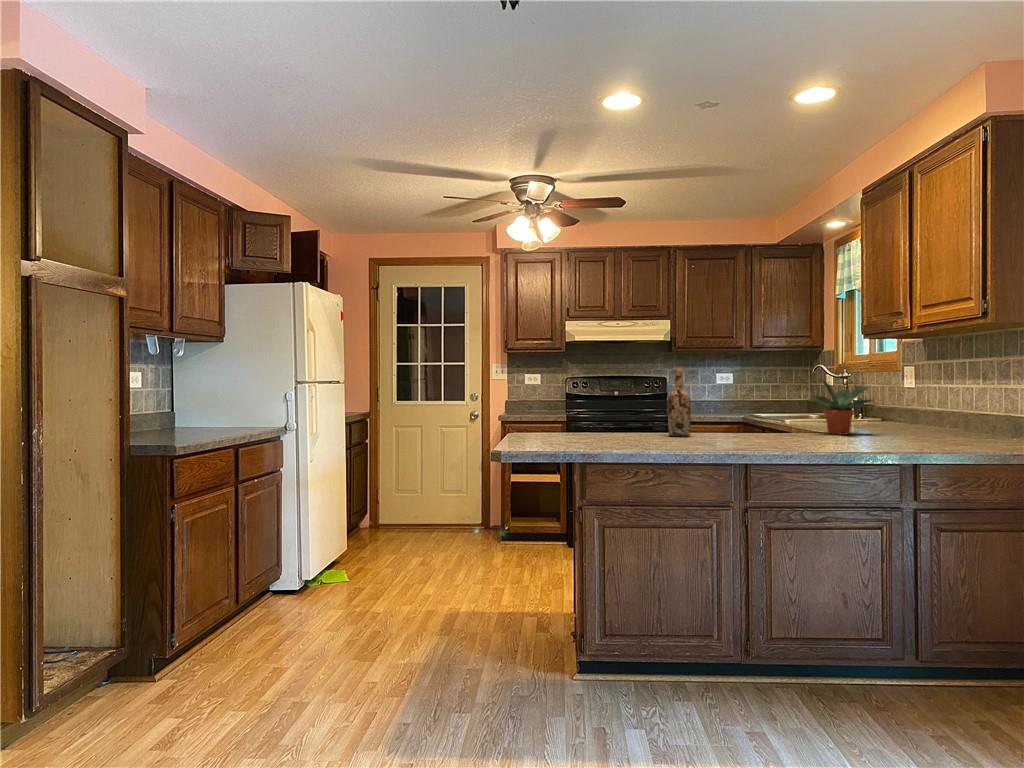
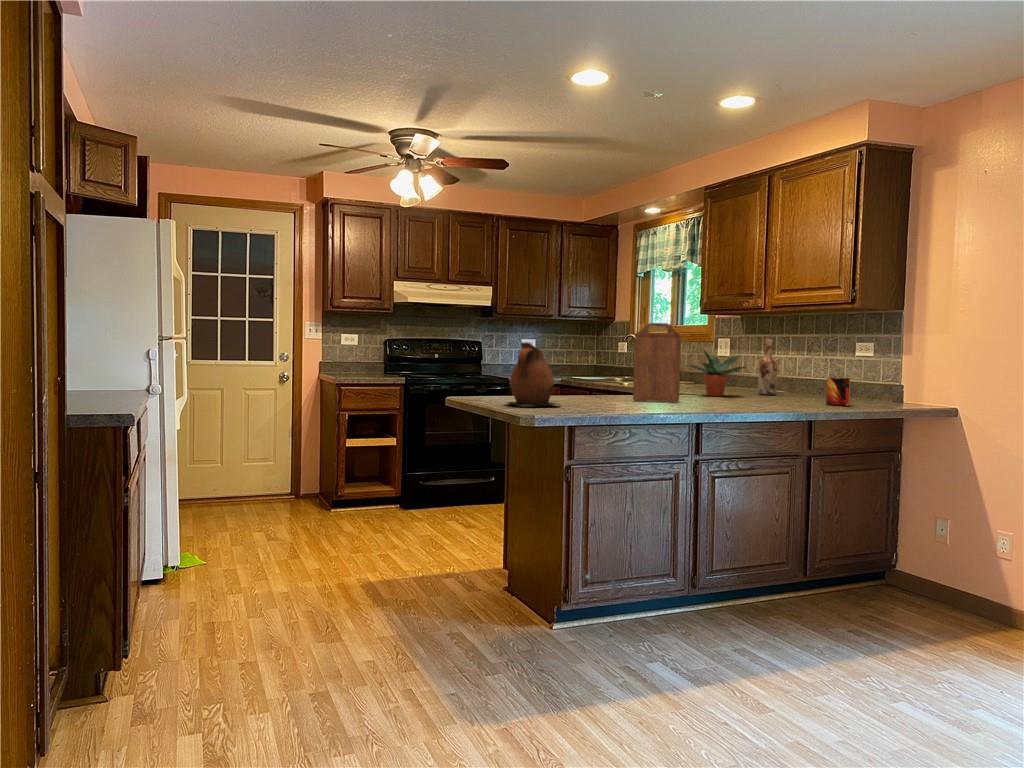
cutting board: none [701,353,752,440] -> present [633,323,681,402]
wine bottle: present [668,365,691,437] -> present [758,338,778,395]
ceramic pitcher: none [539,379,592,443] -> present [508,343,561,406]
mug: none [949,412,981,447] -> present [826,378,850,406]

